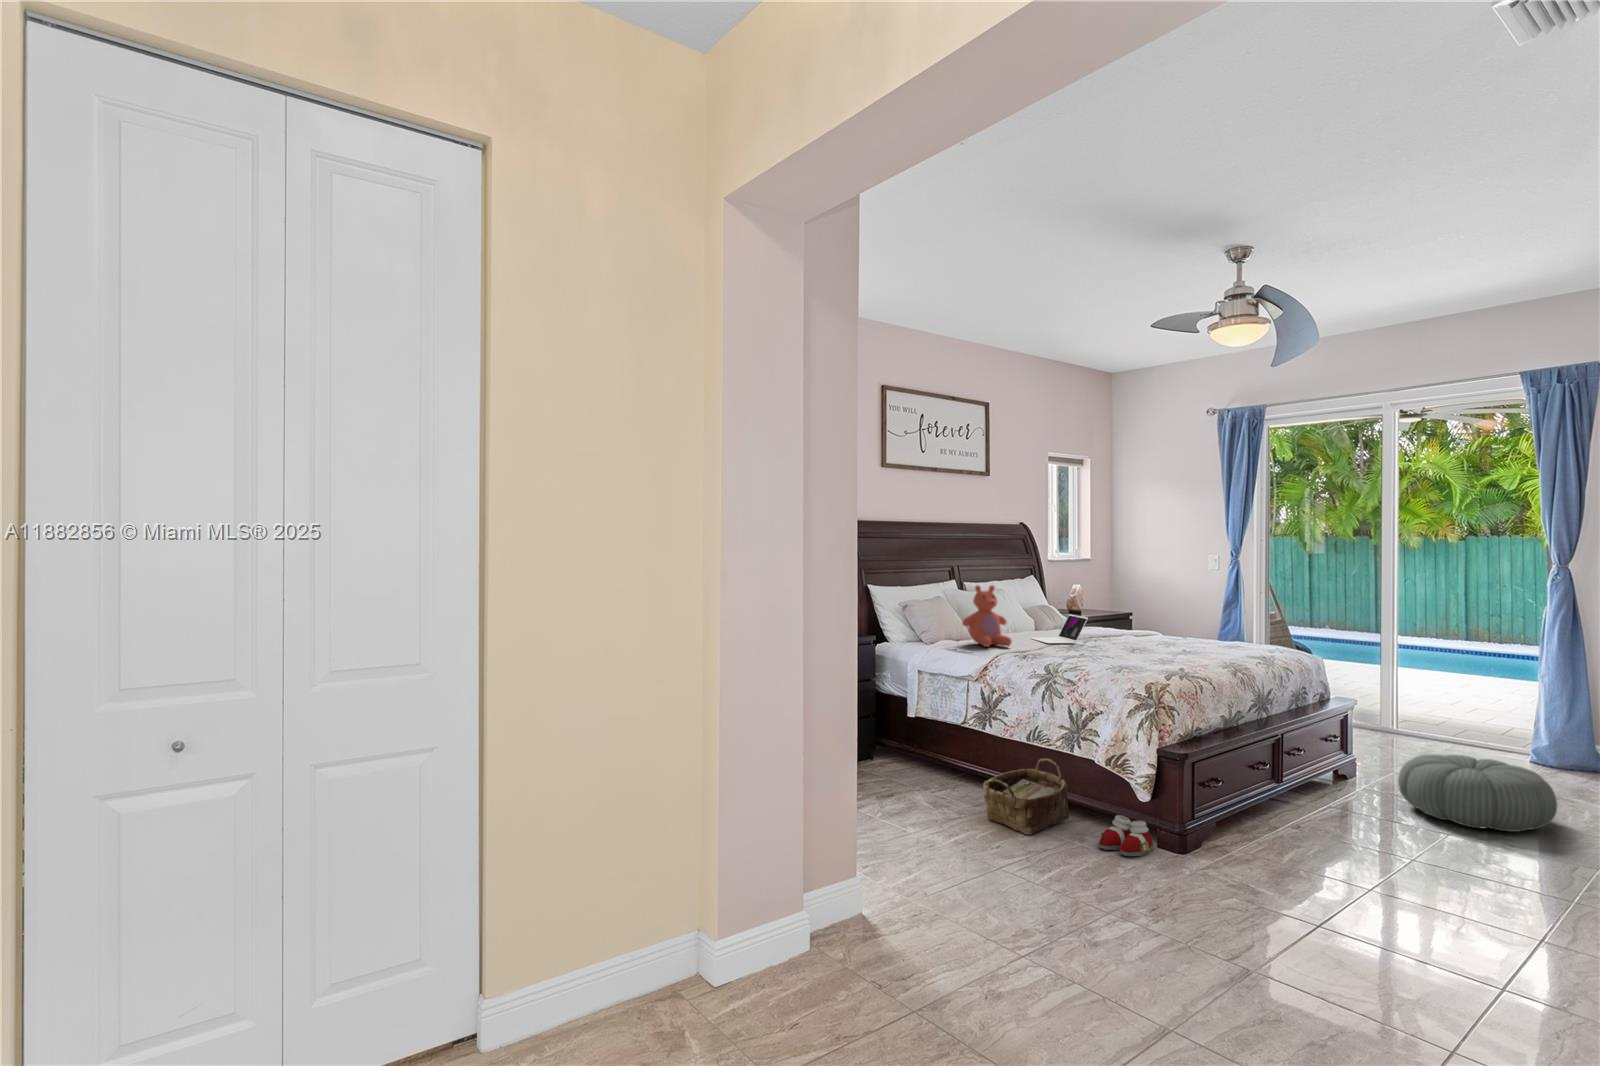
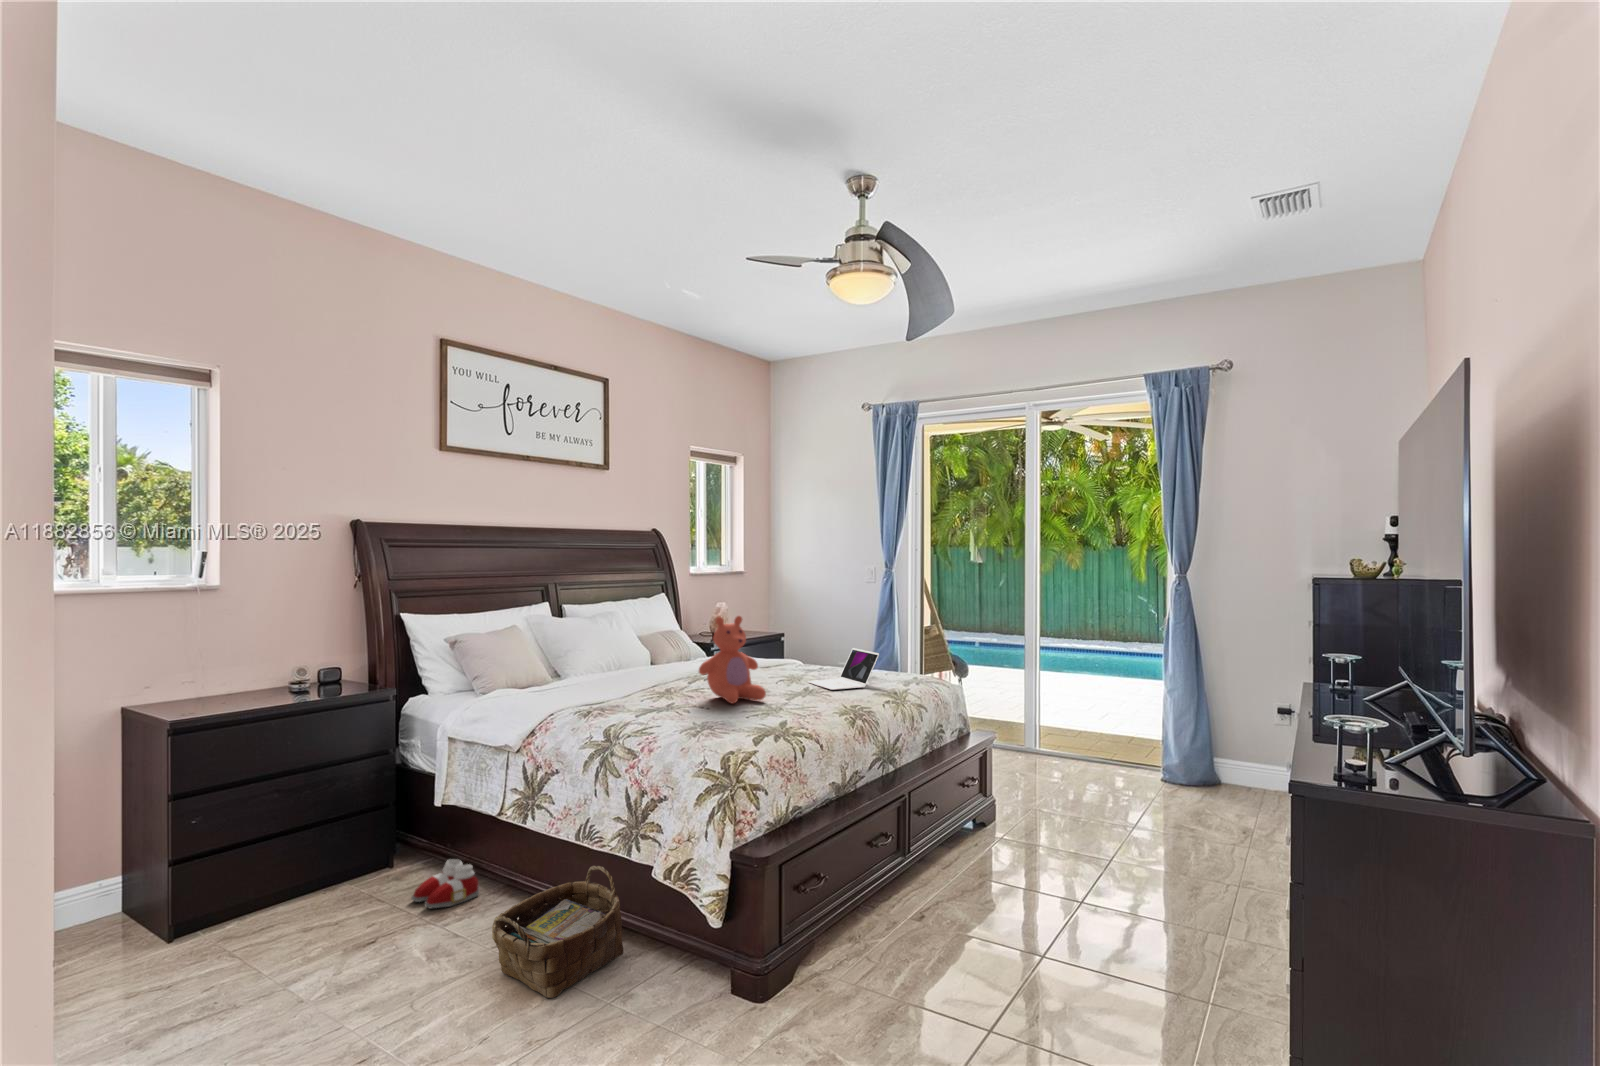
teddy bear: present [962,585,1012,647] -> present [699,616,766,703]
laptop: present [1031,614,1088,643] -> present [808,648,879,690]
pouf: present [1398,754,1557,832] -> none [1033,796,1185,891]
slippers: present [1099,815,1153,856] -> present [412,859,479,909]

